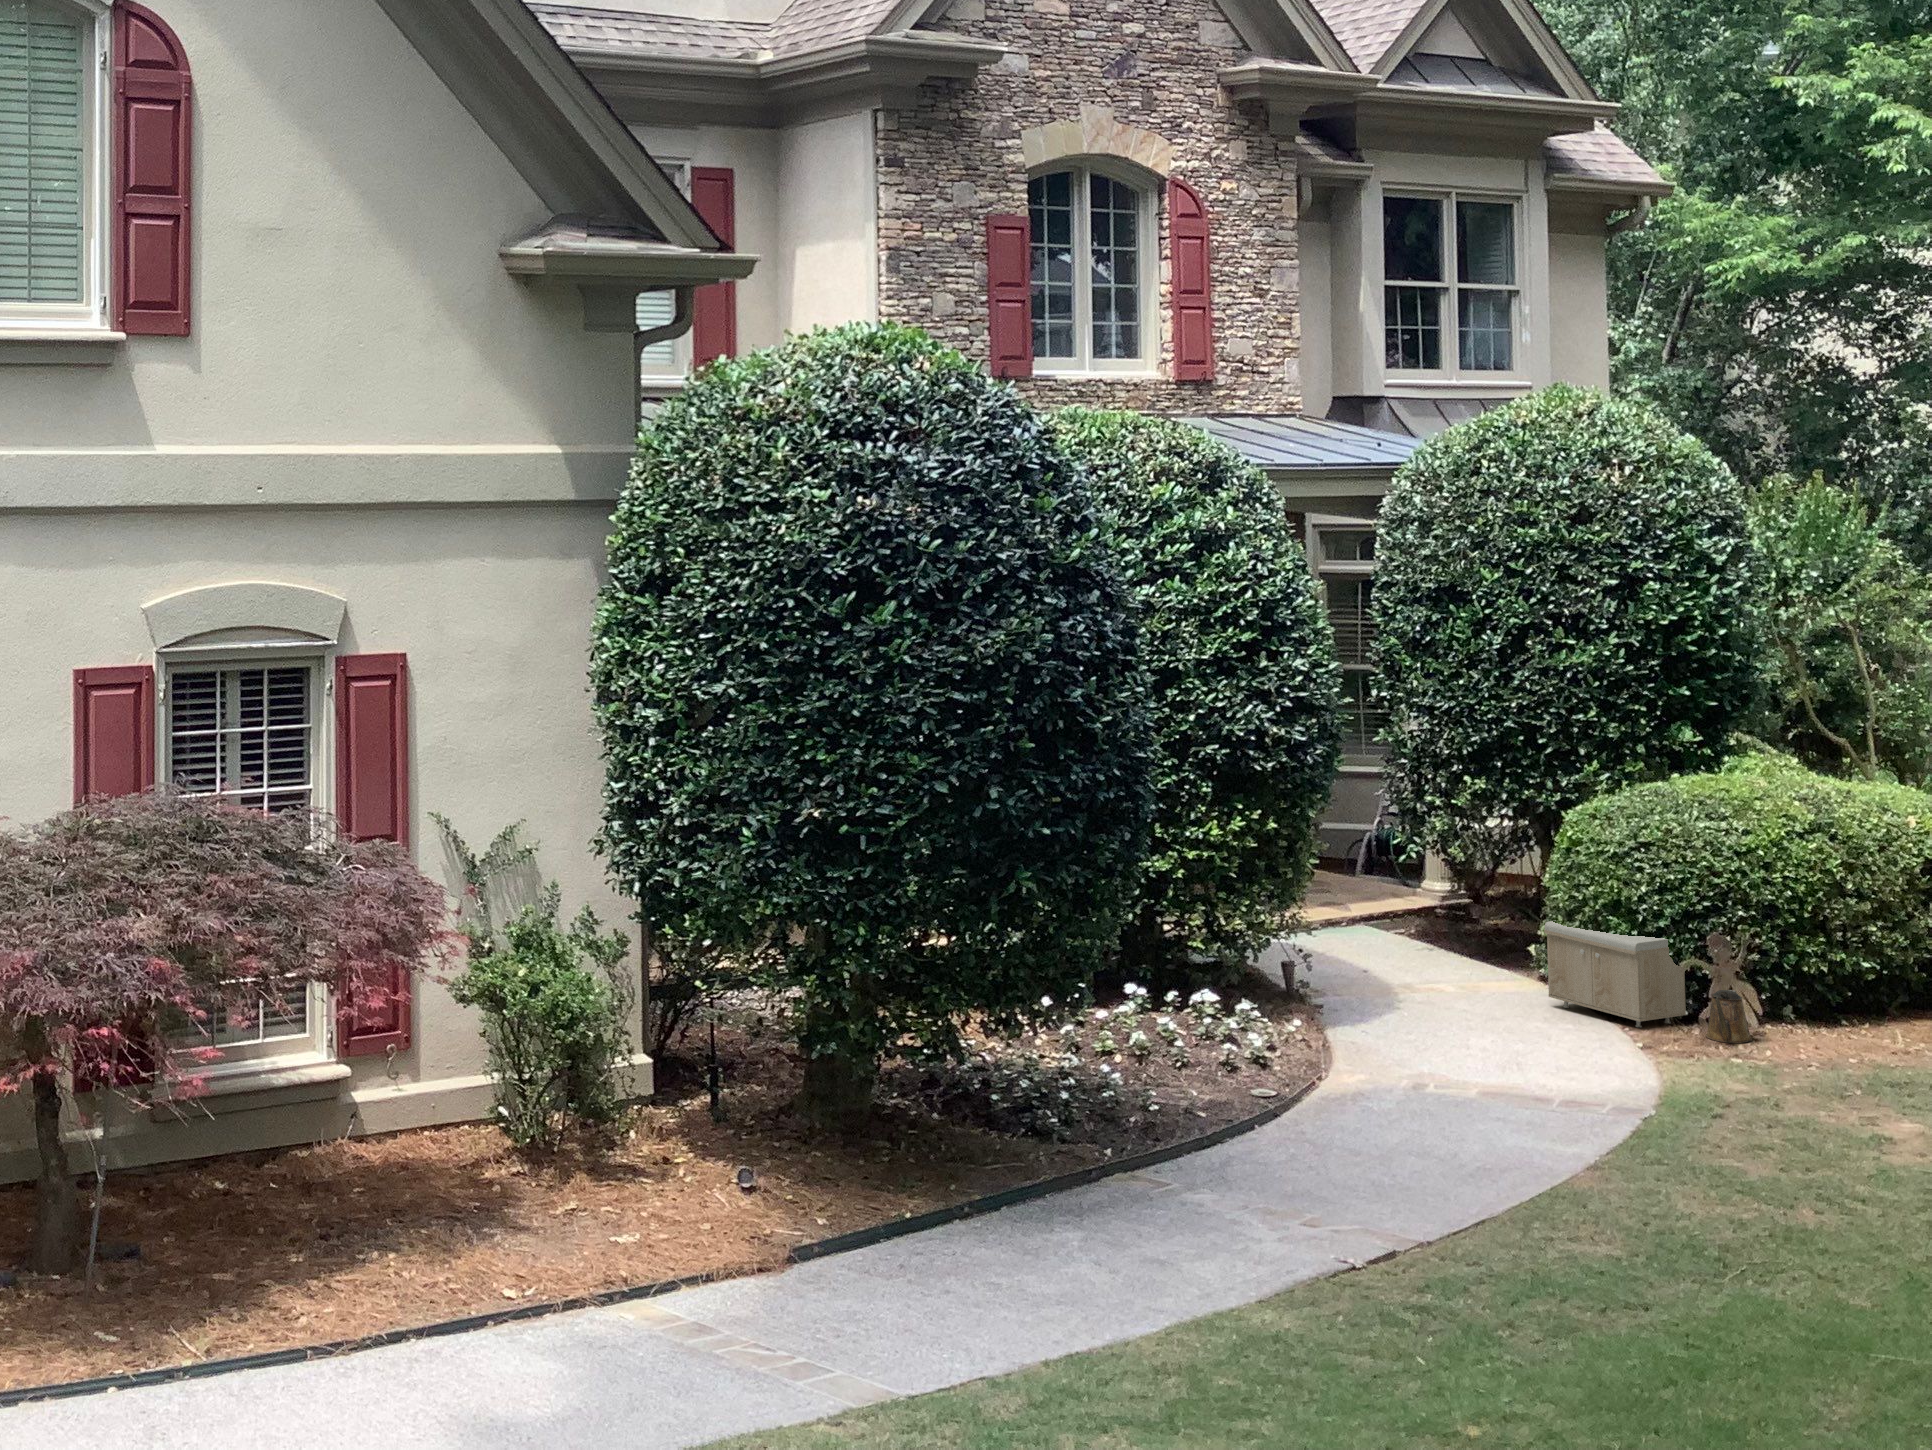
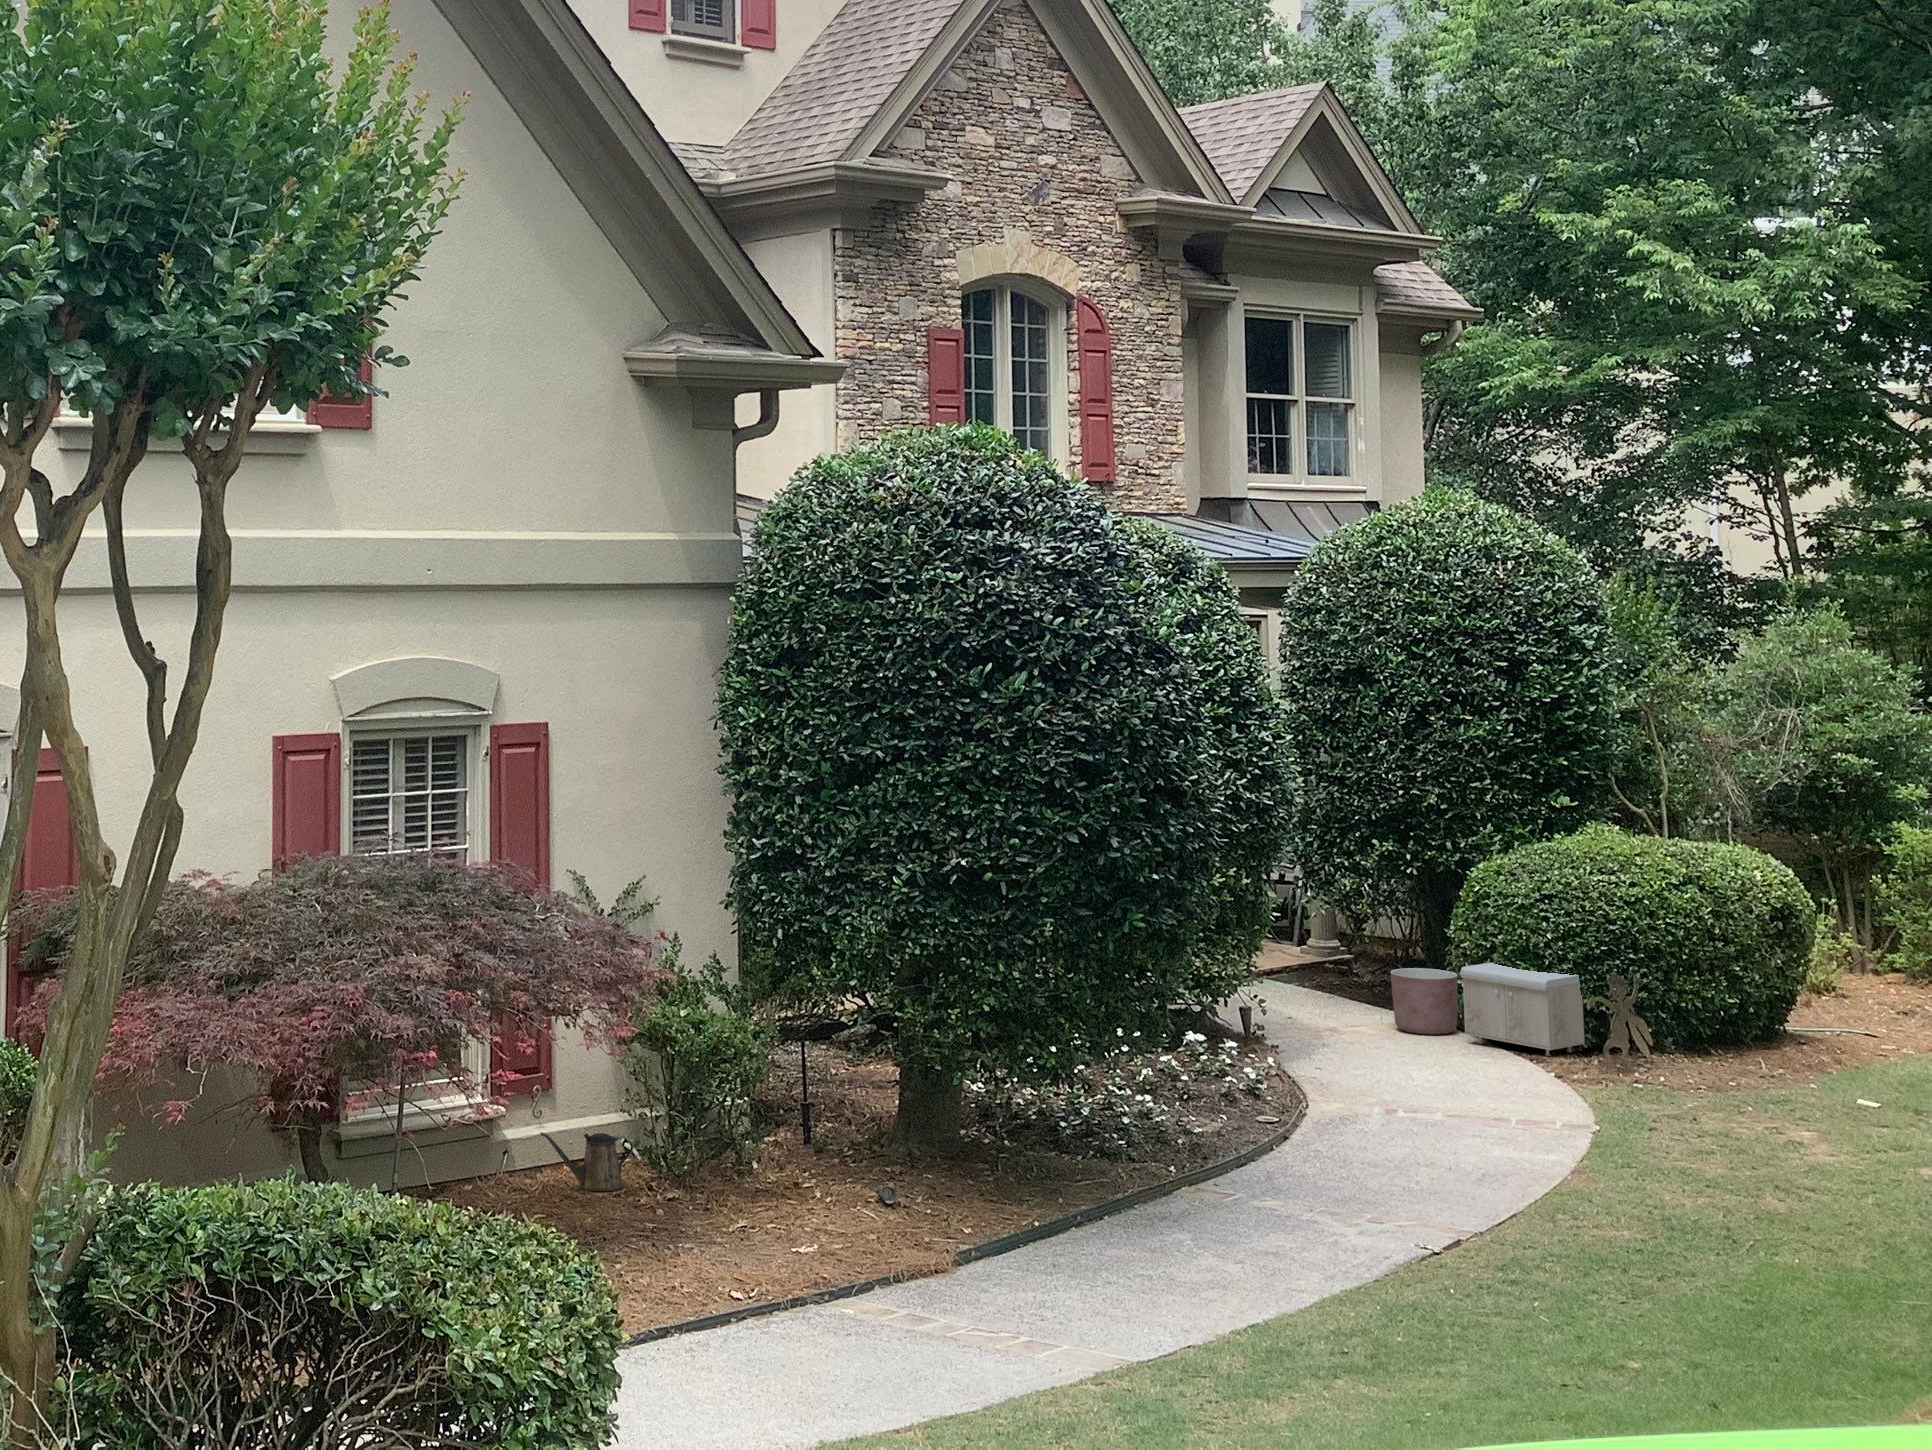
planter: none [1472,918,1549,994] -> present [1391,968,1458,1035]
watering can: present [1706,990,1752,1043] -> present [540,1132,634,1191]

